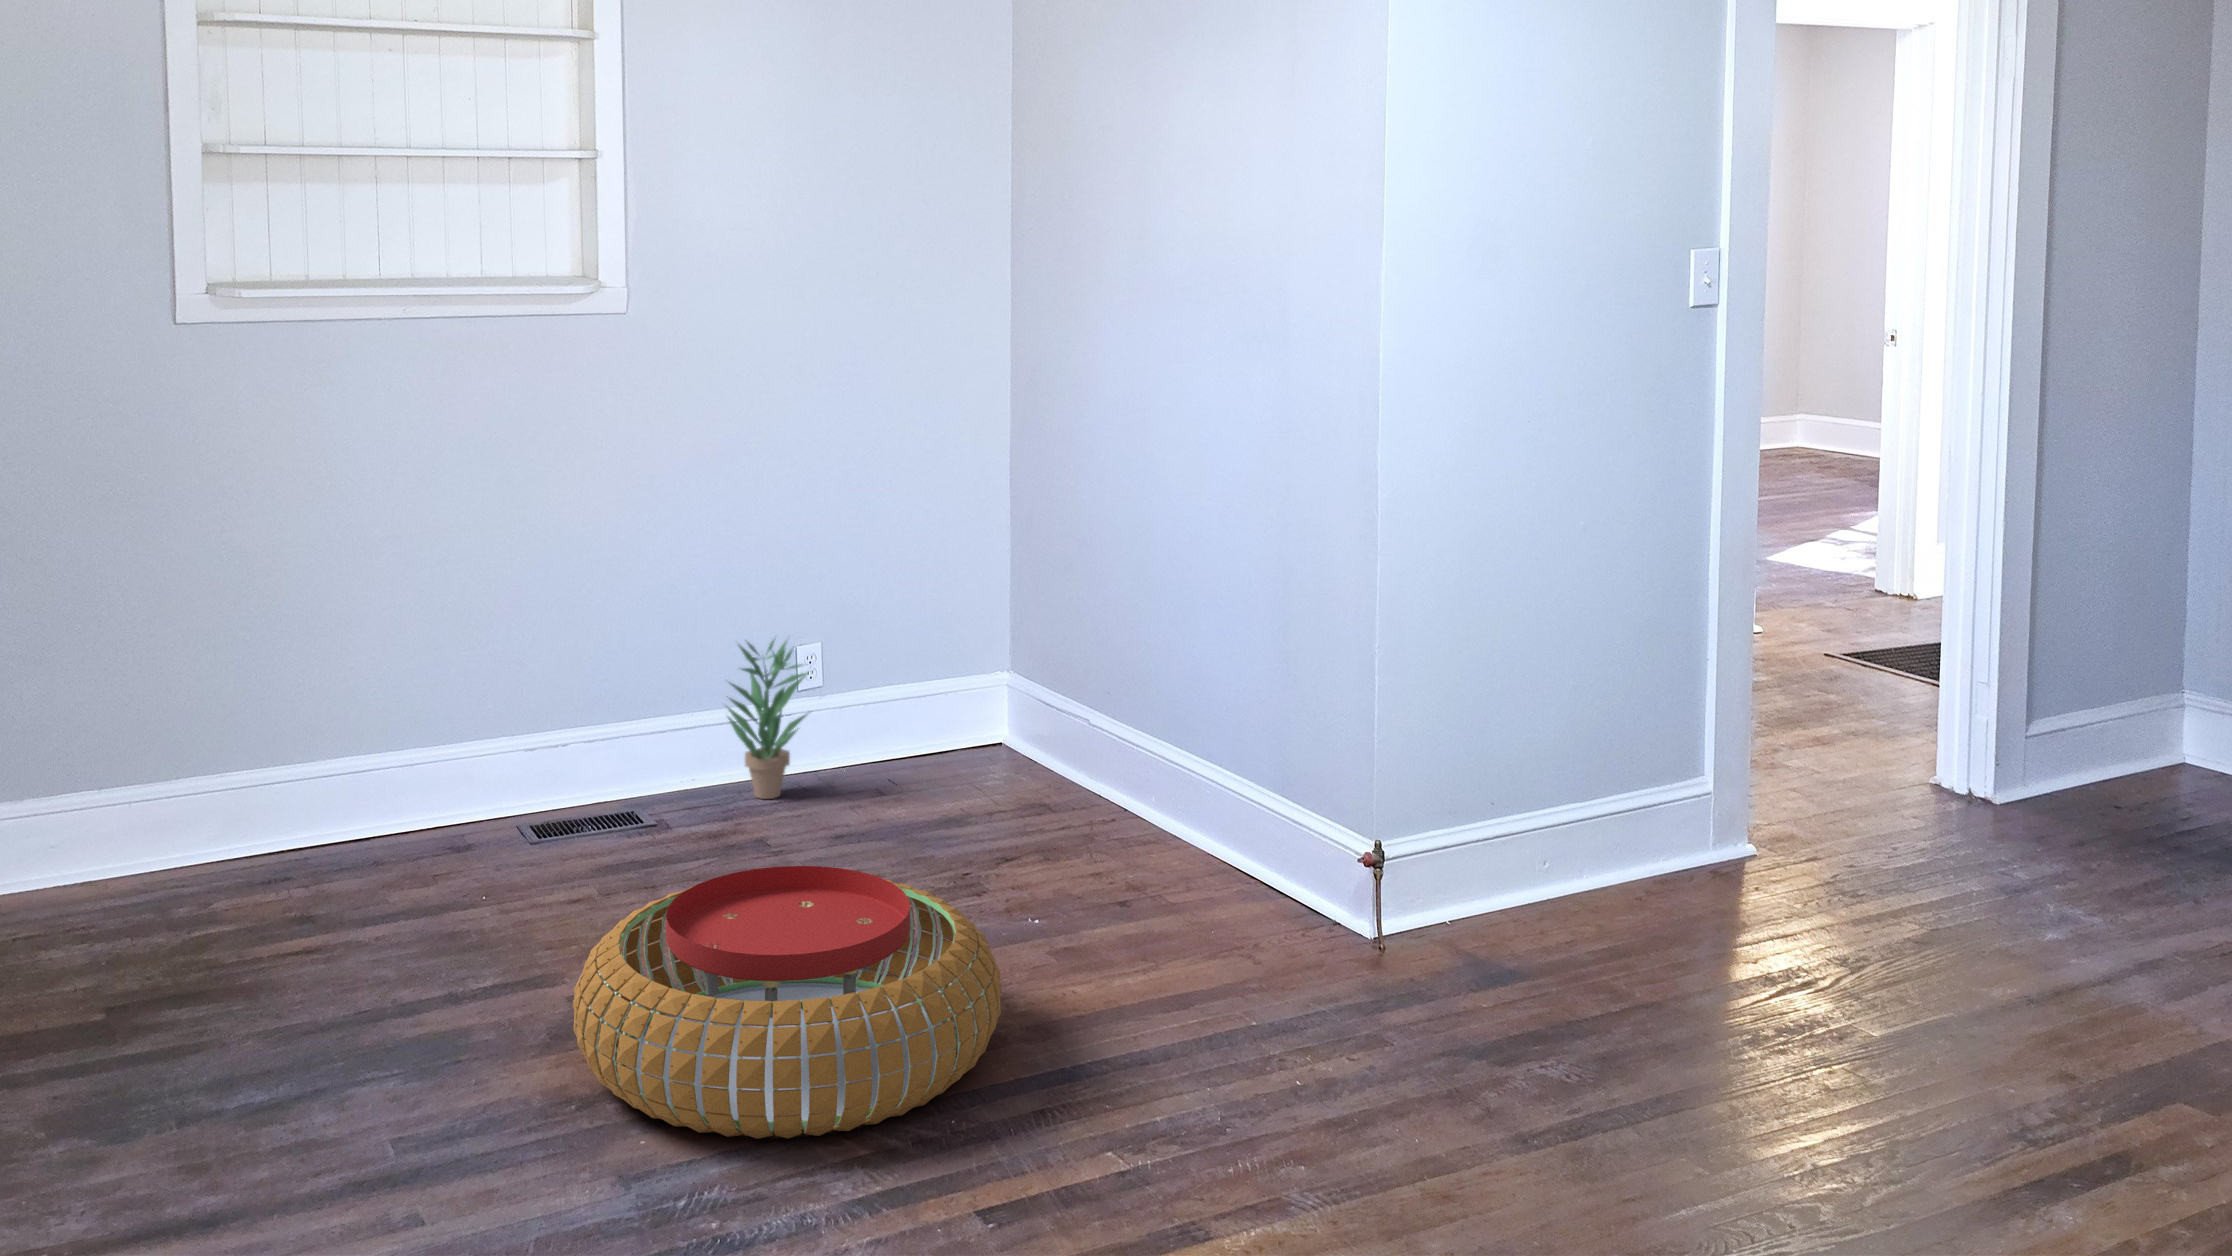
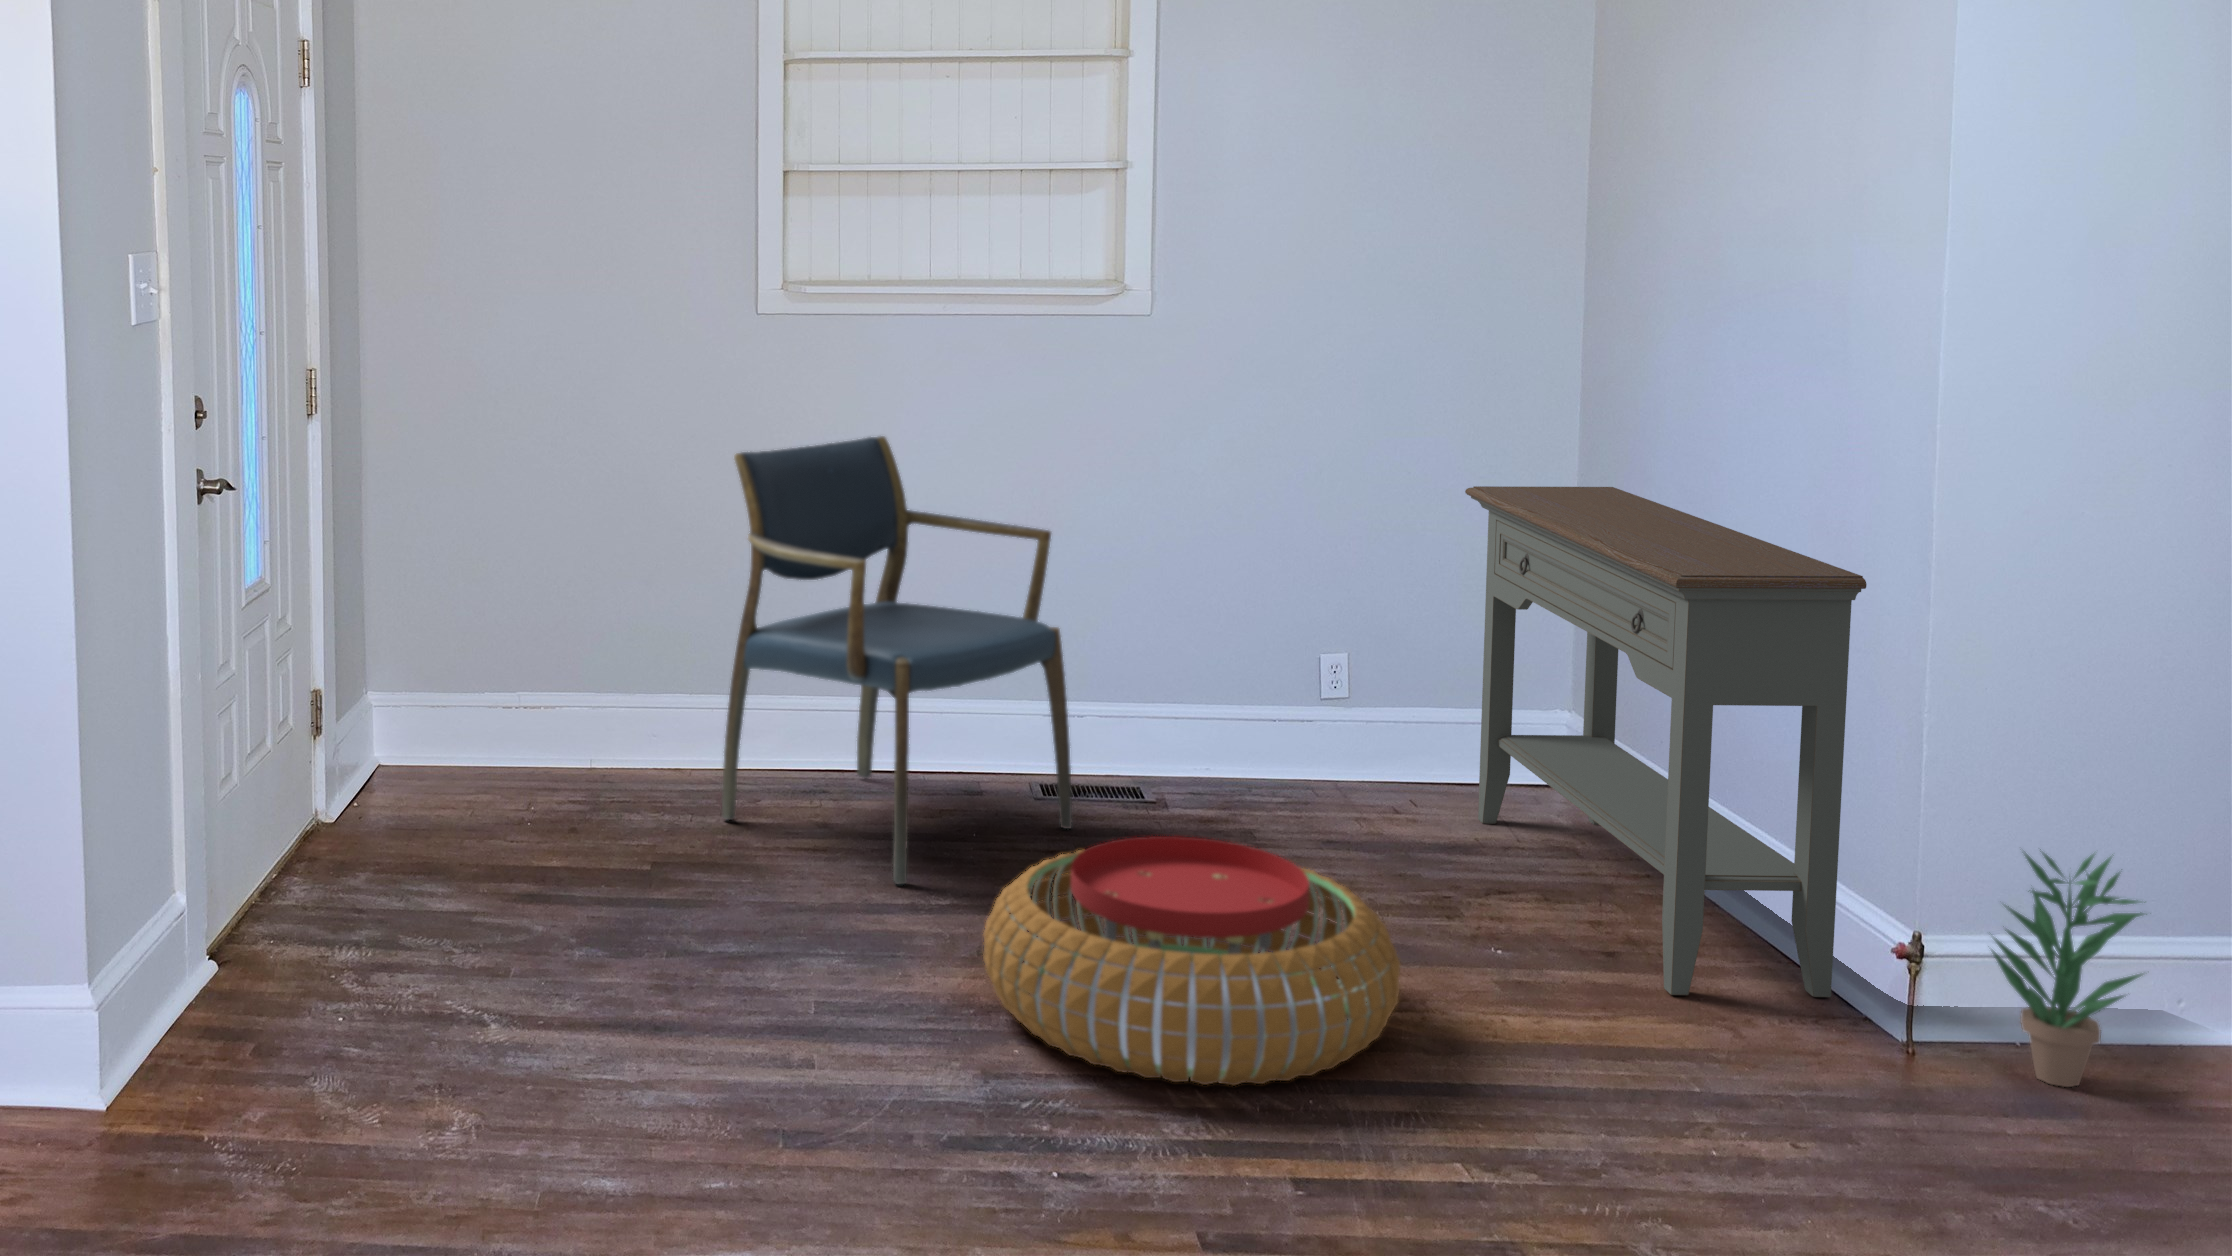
armchair: none [169,465,577,972] -> present [722,436,1072,884]
console table: none [925,466,1326,935] -> present [1465,486,1867,997]
potted plant: present [726,640,807,799] -> present [1992,849,2147,1087]

